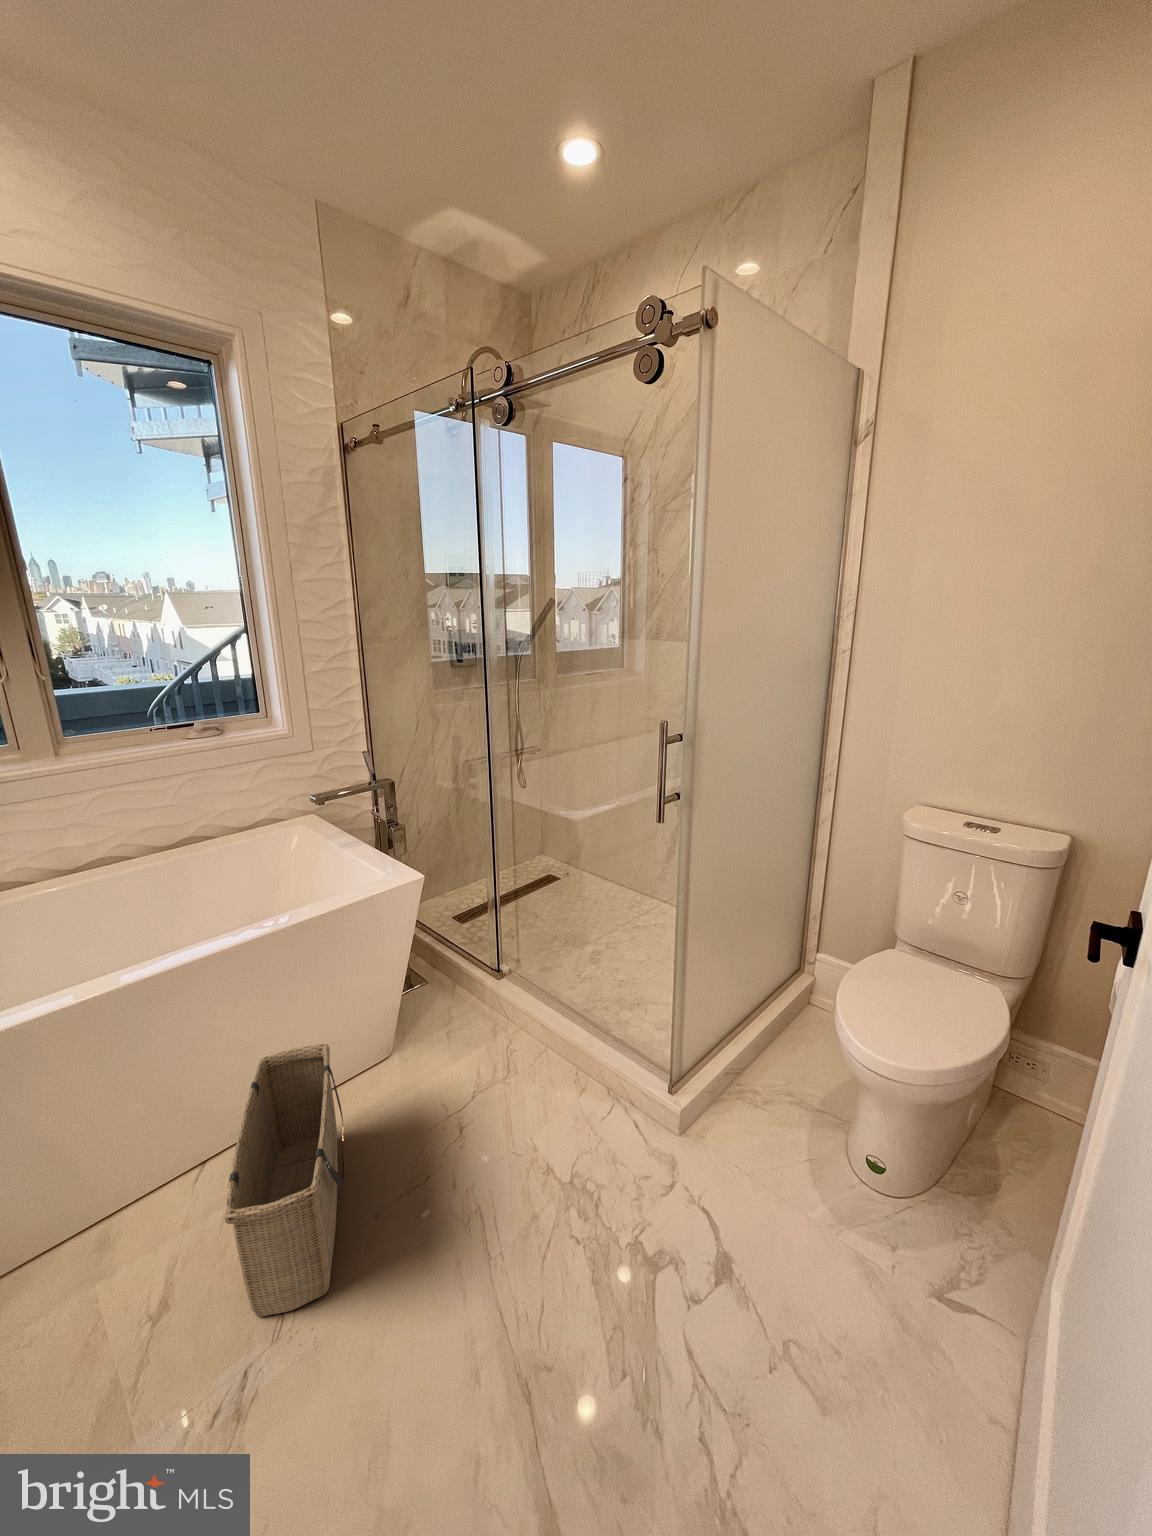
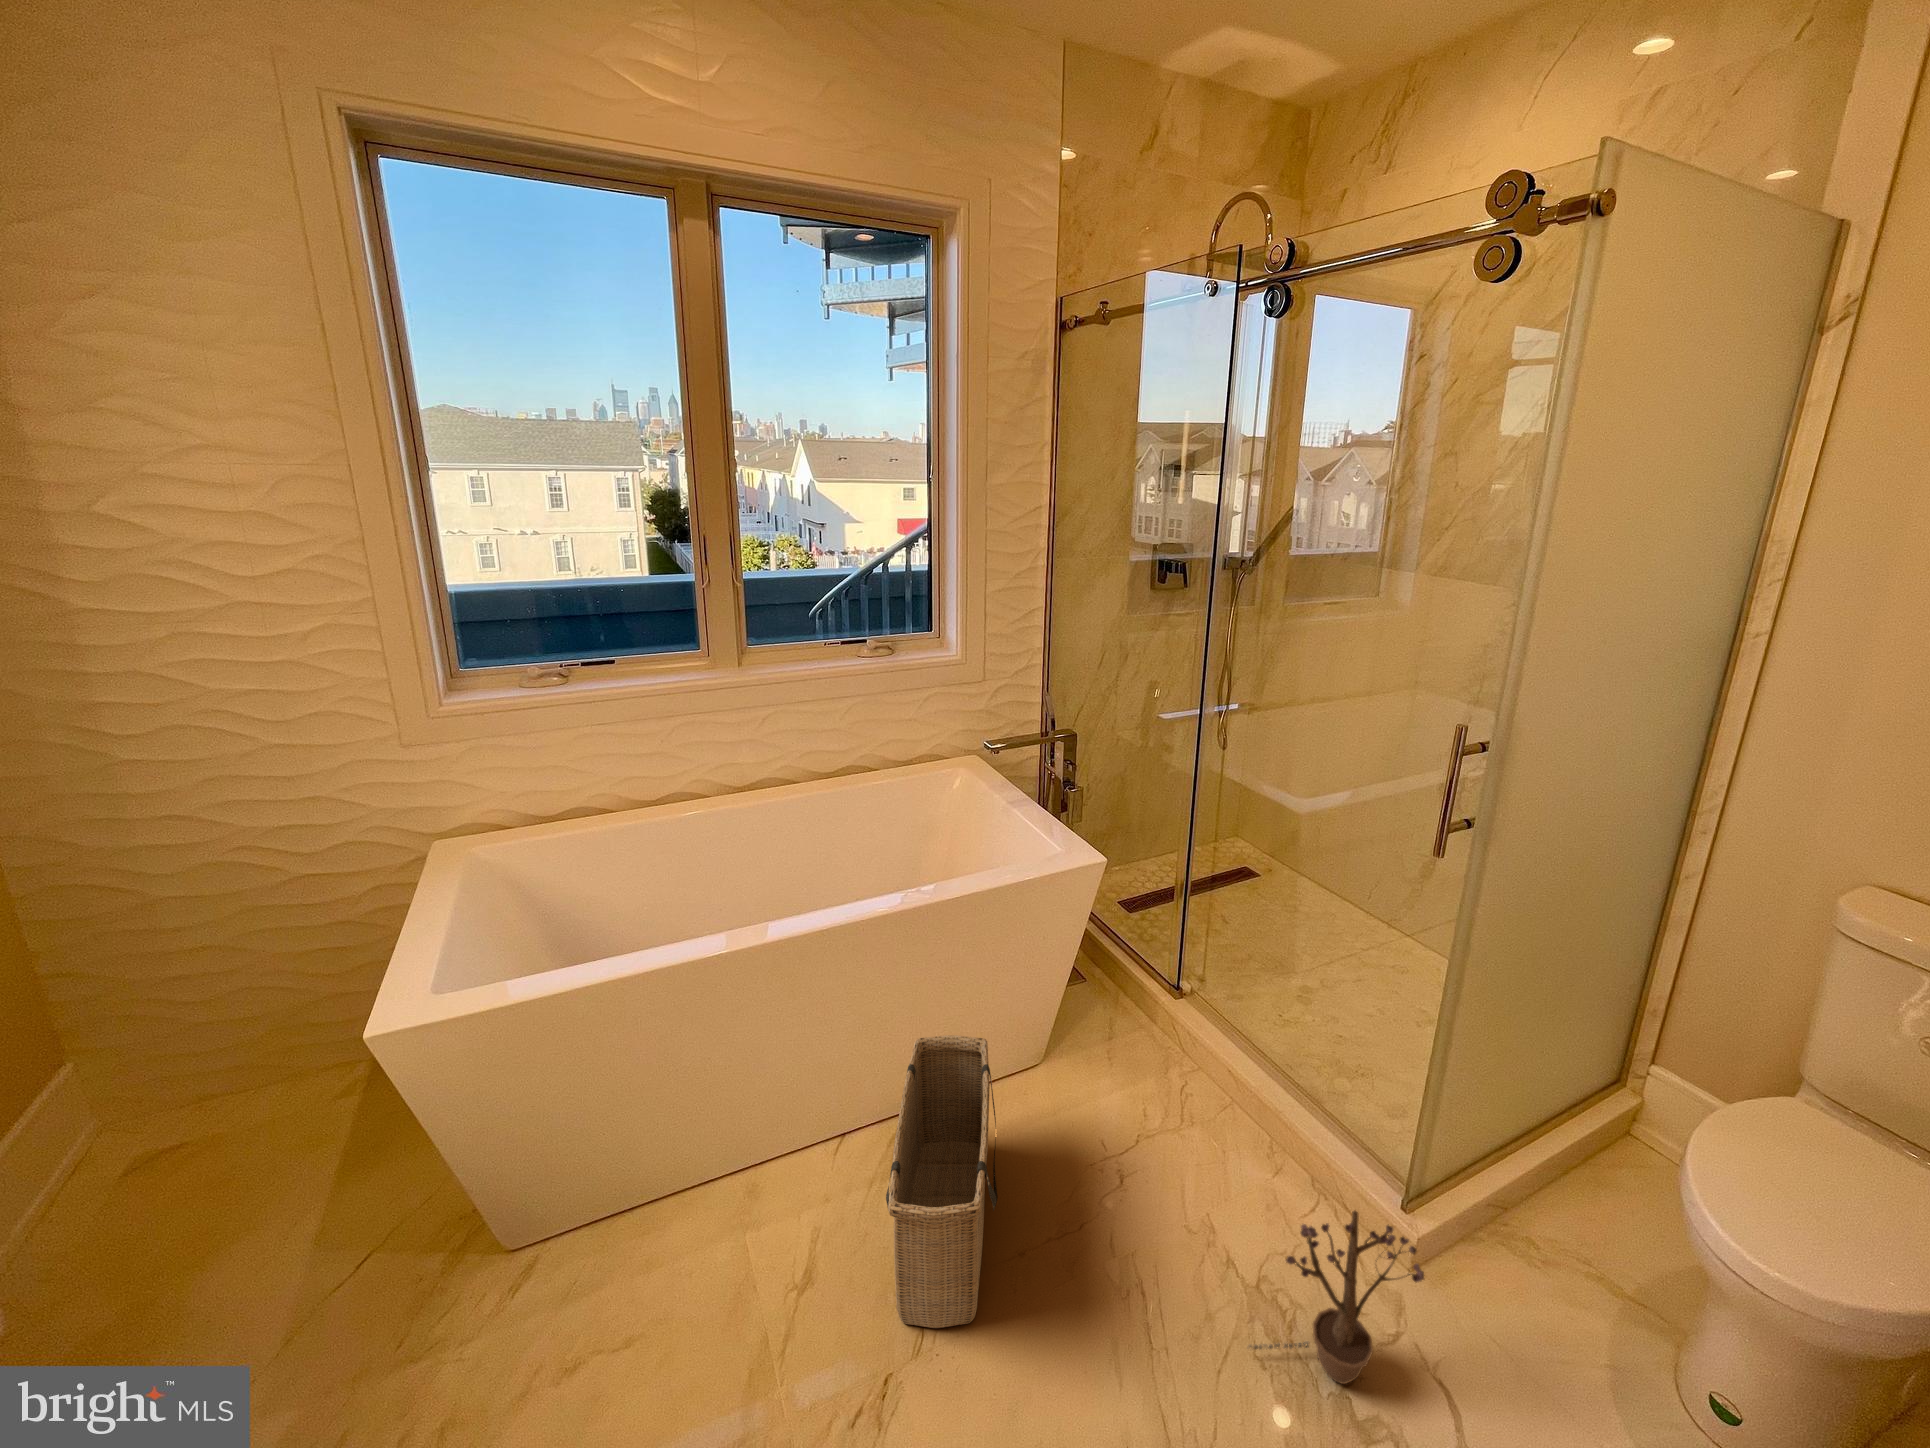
decorative plant: none [563,1100,682,1237] -> present [1248,1211,1424,1384]

